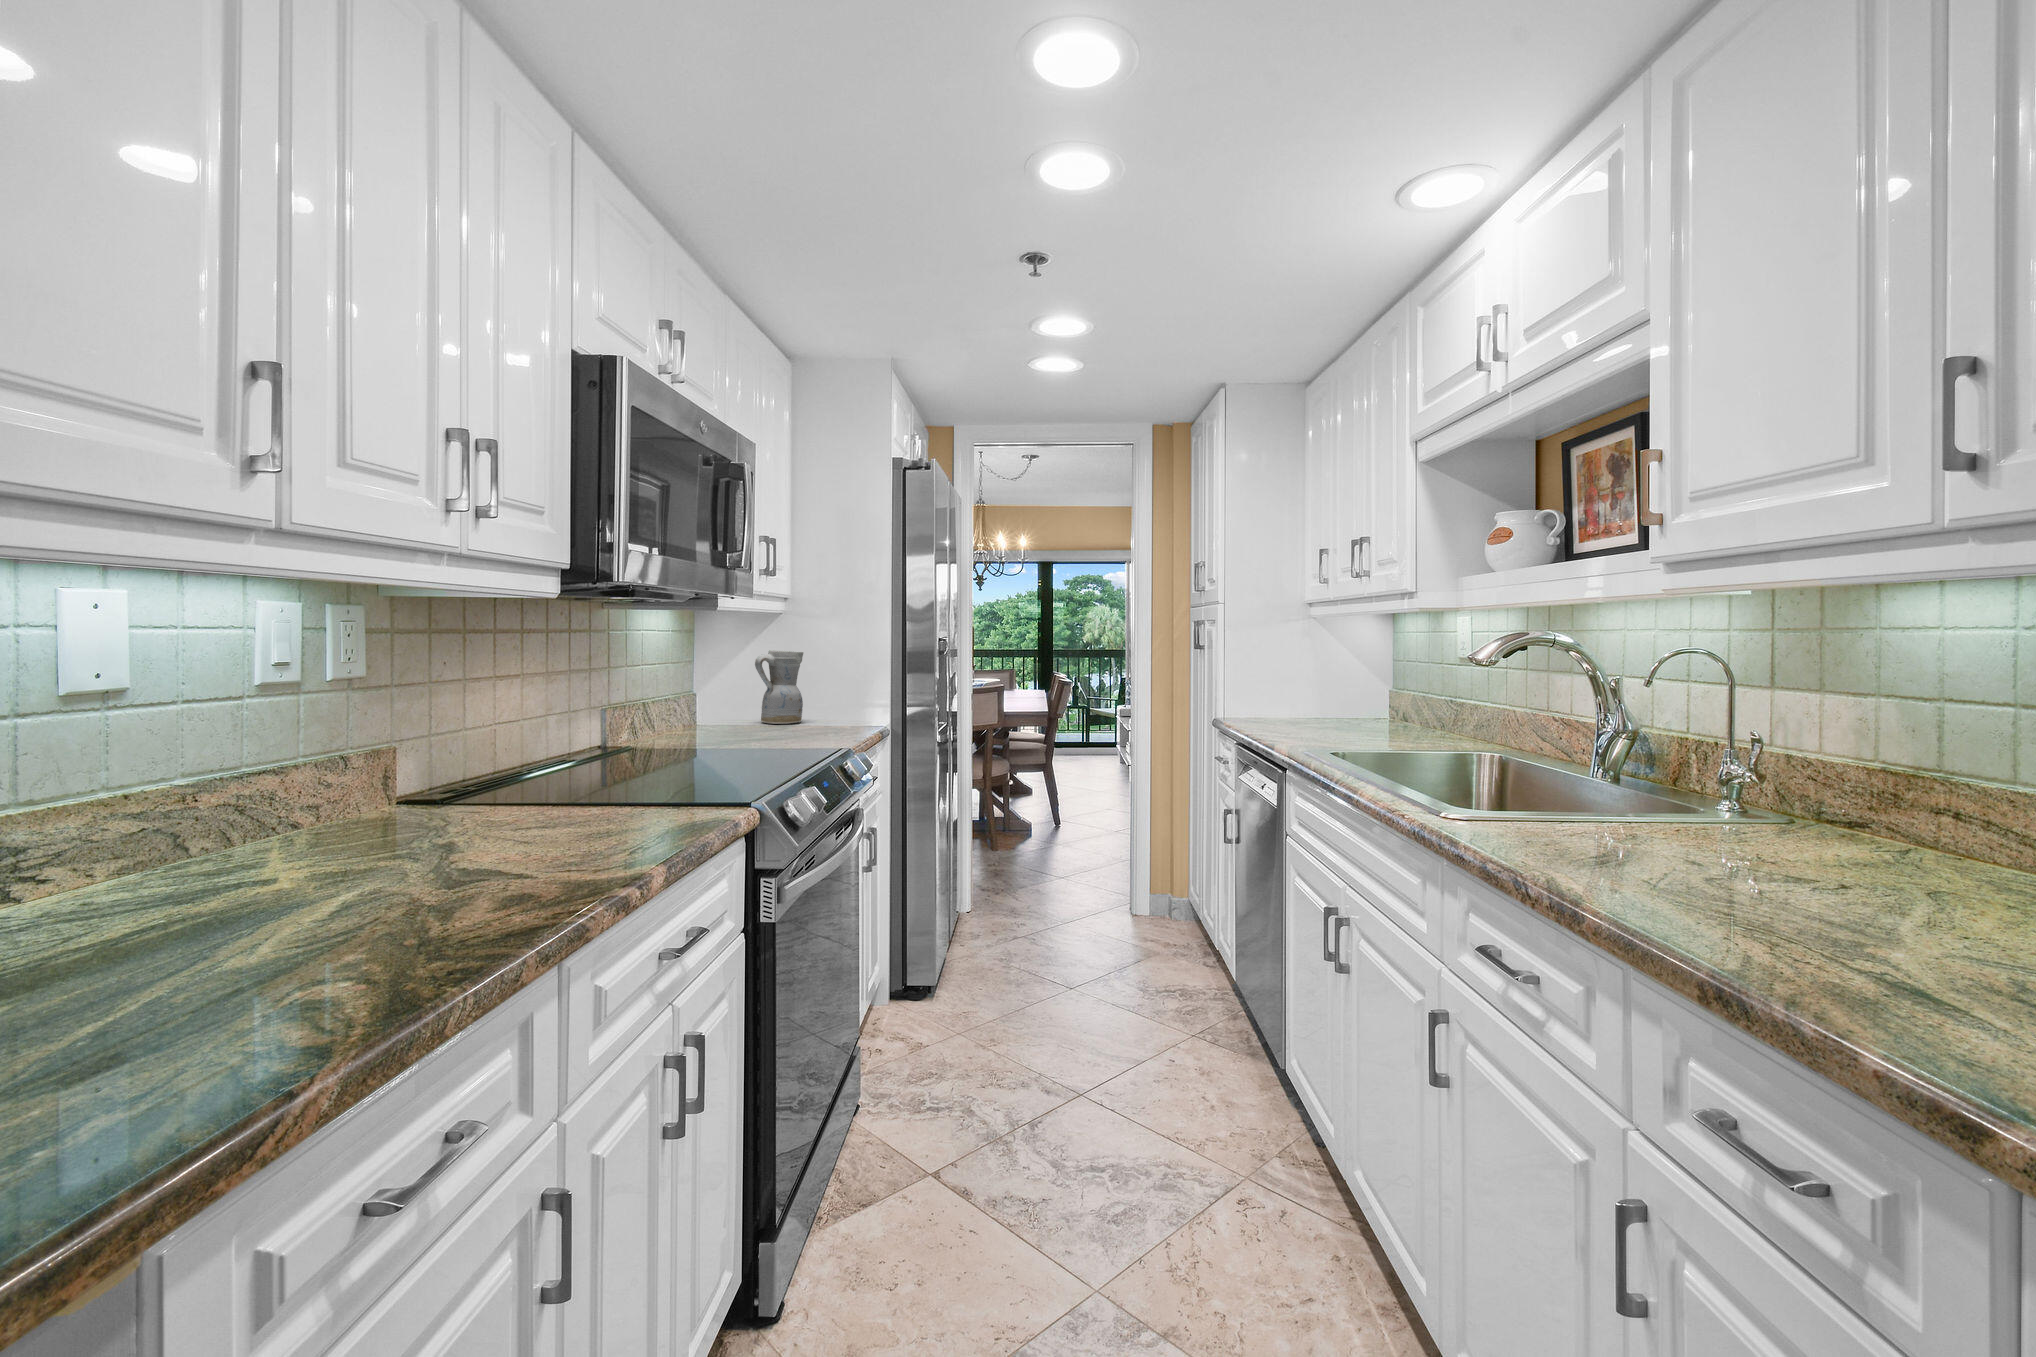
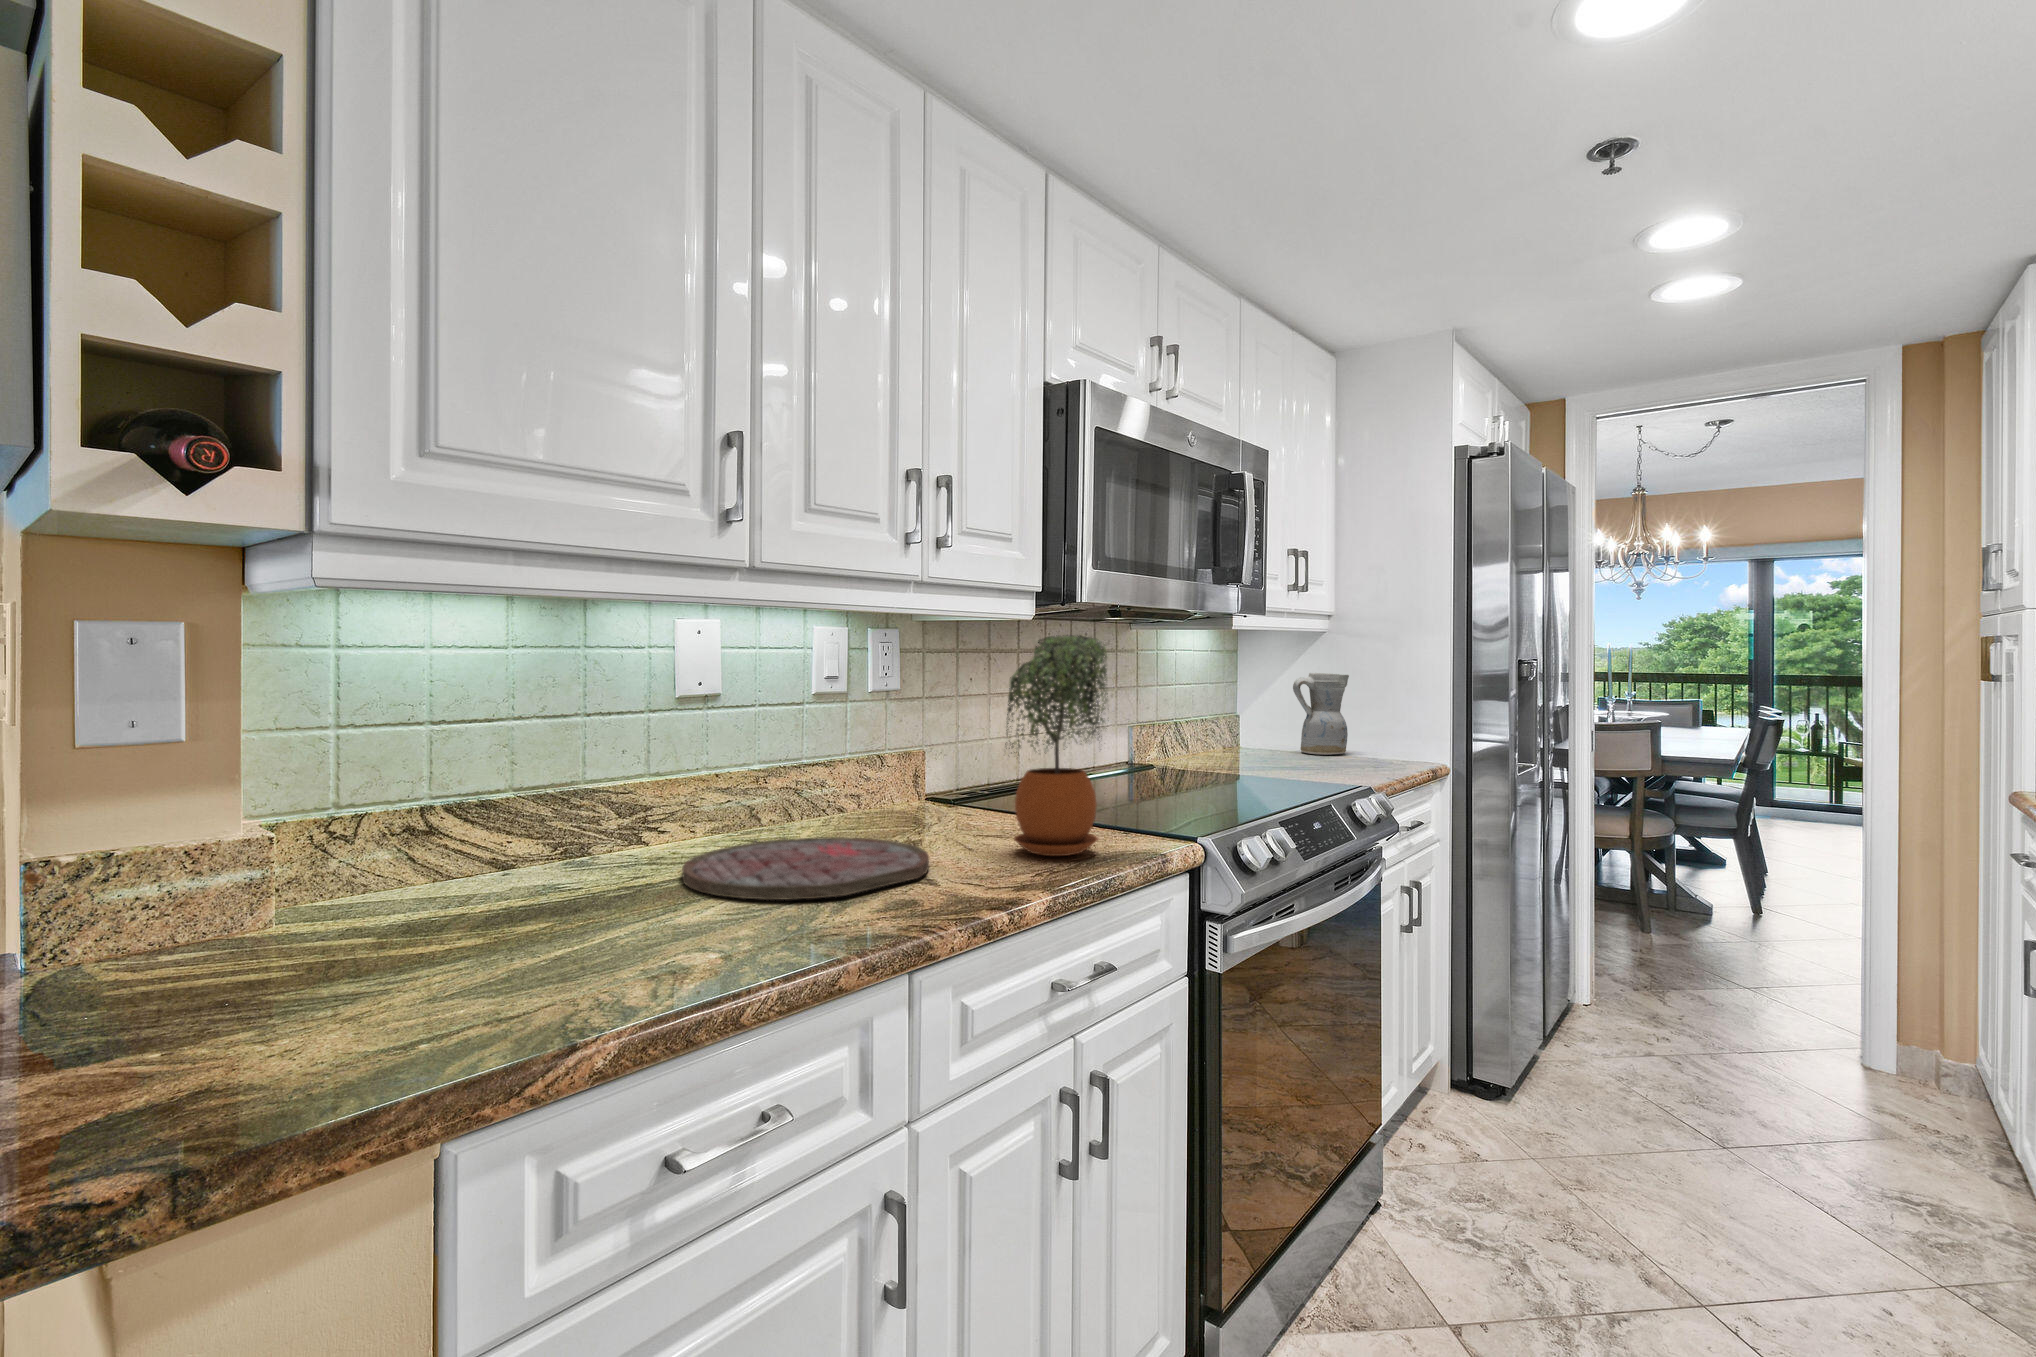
potted plant: none [556,619,672,845] -> present [1005,635,1108,856]
cutting board: none [123,851,492,950] -> present [682,837,929,900]

